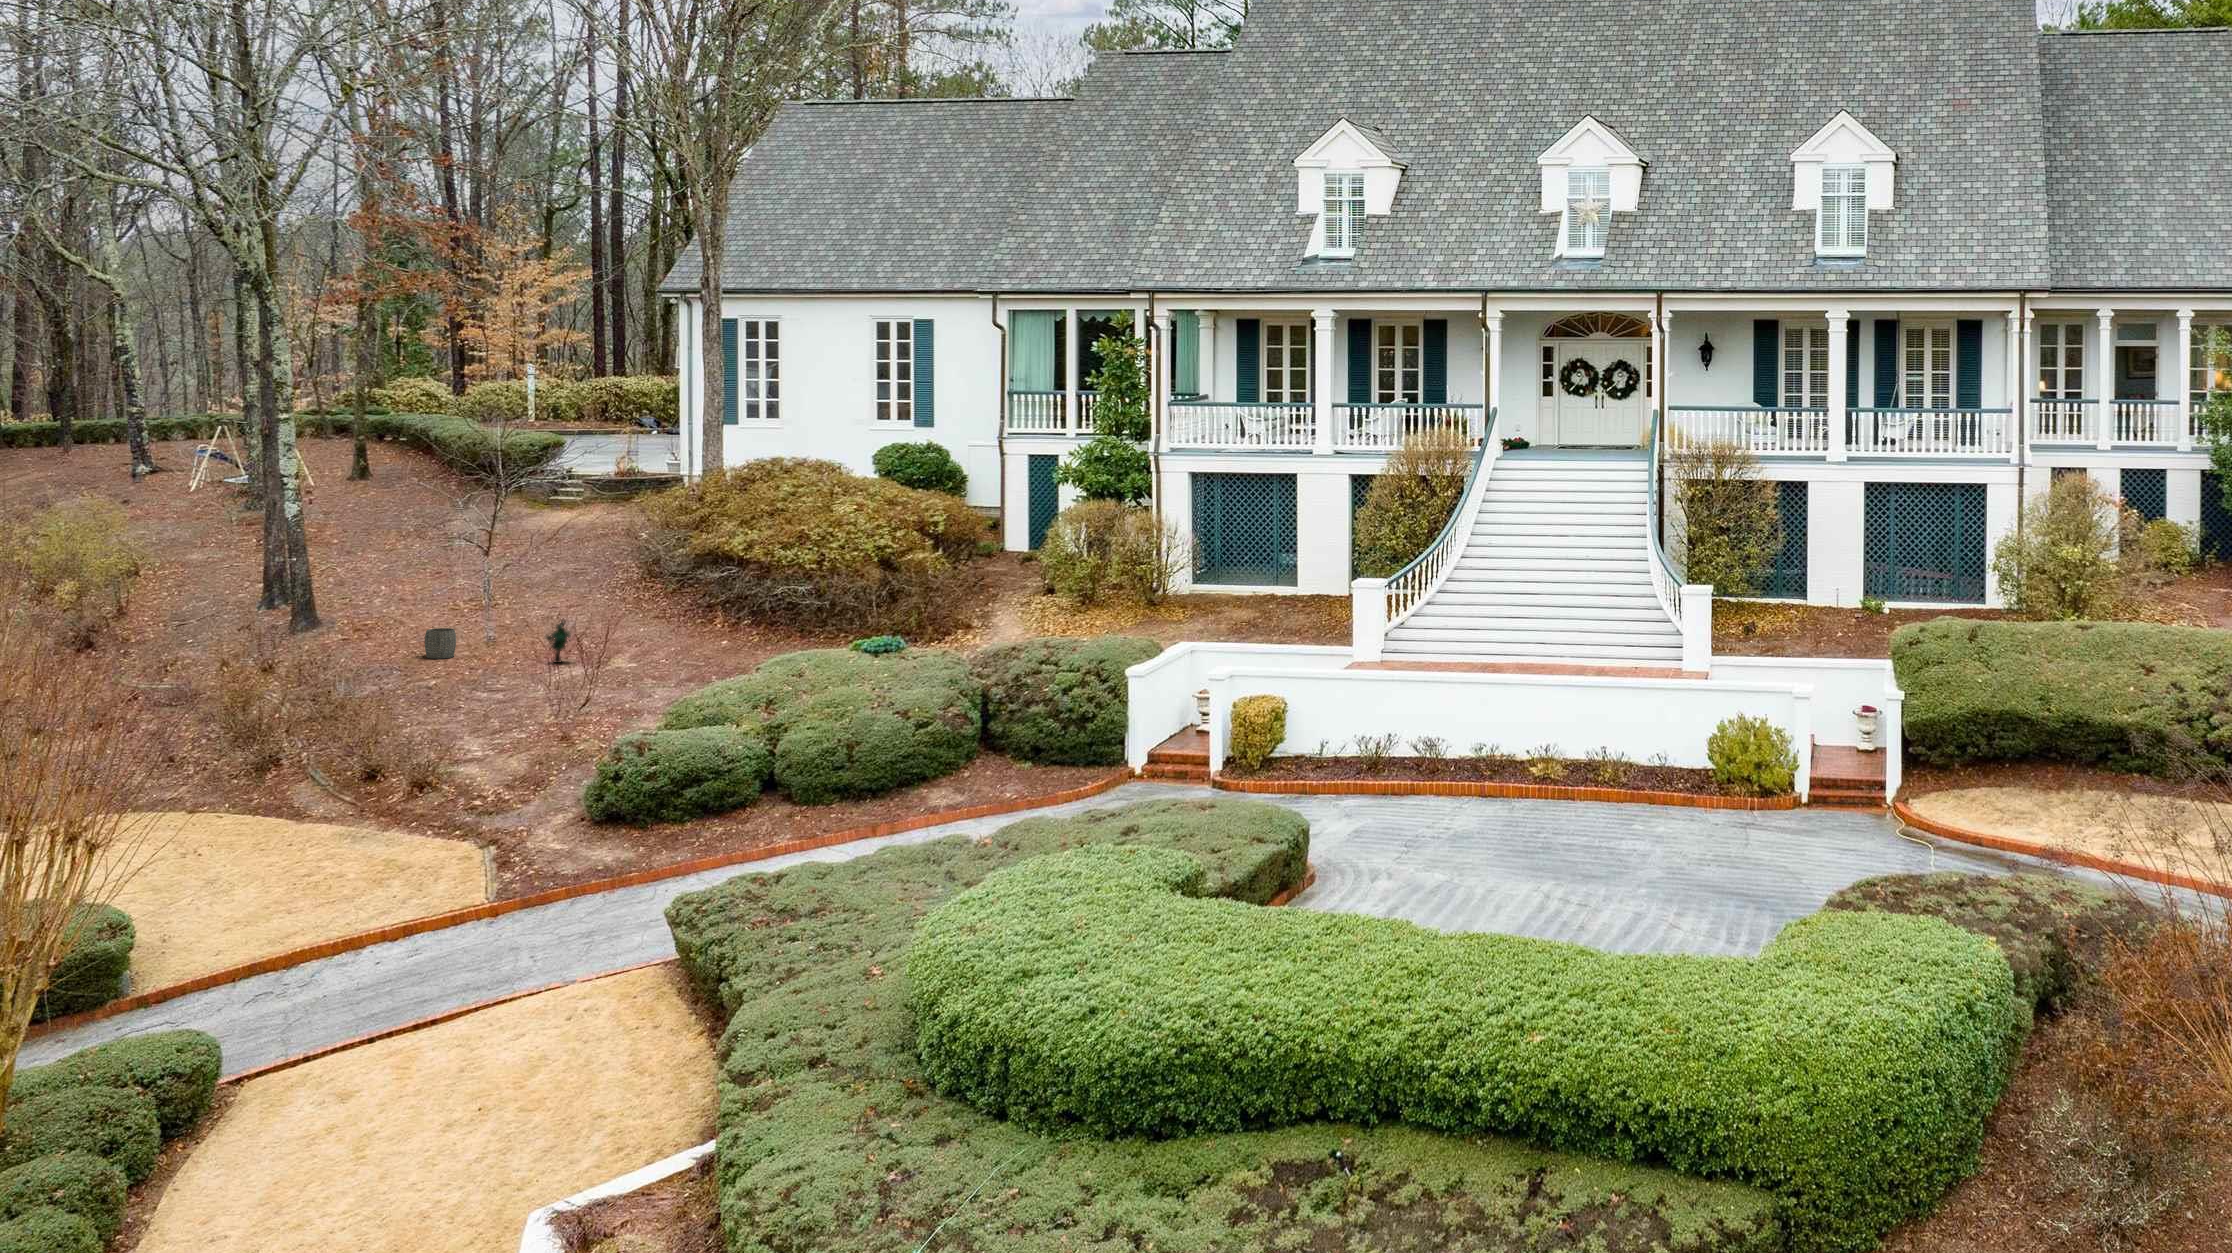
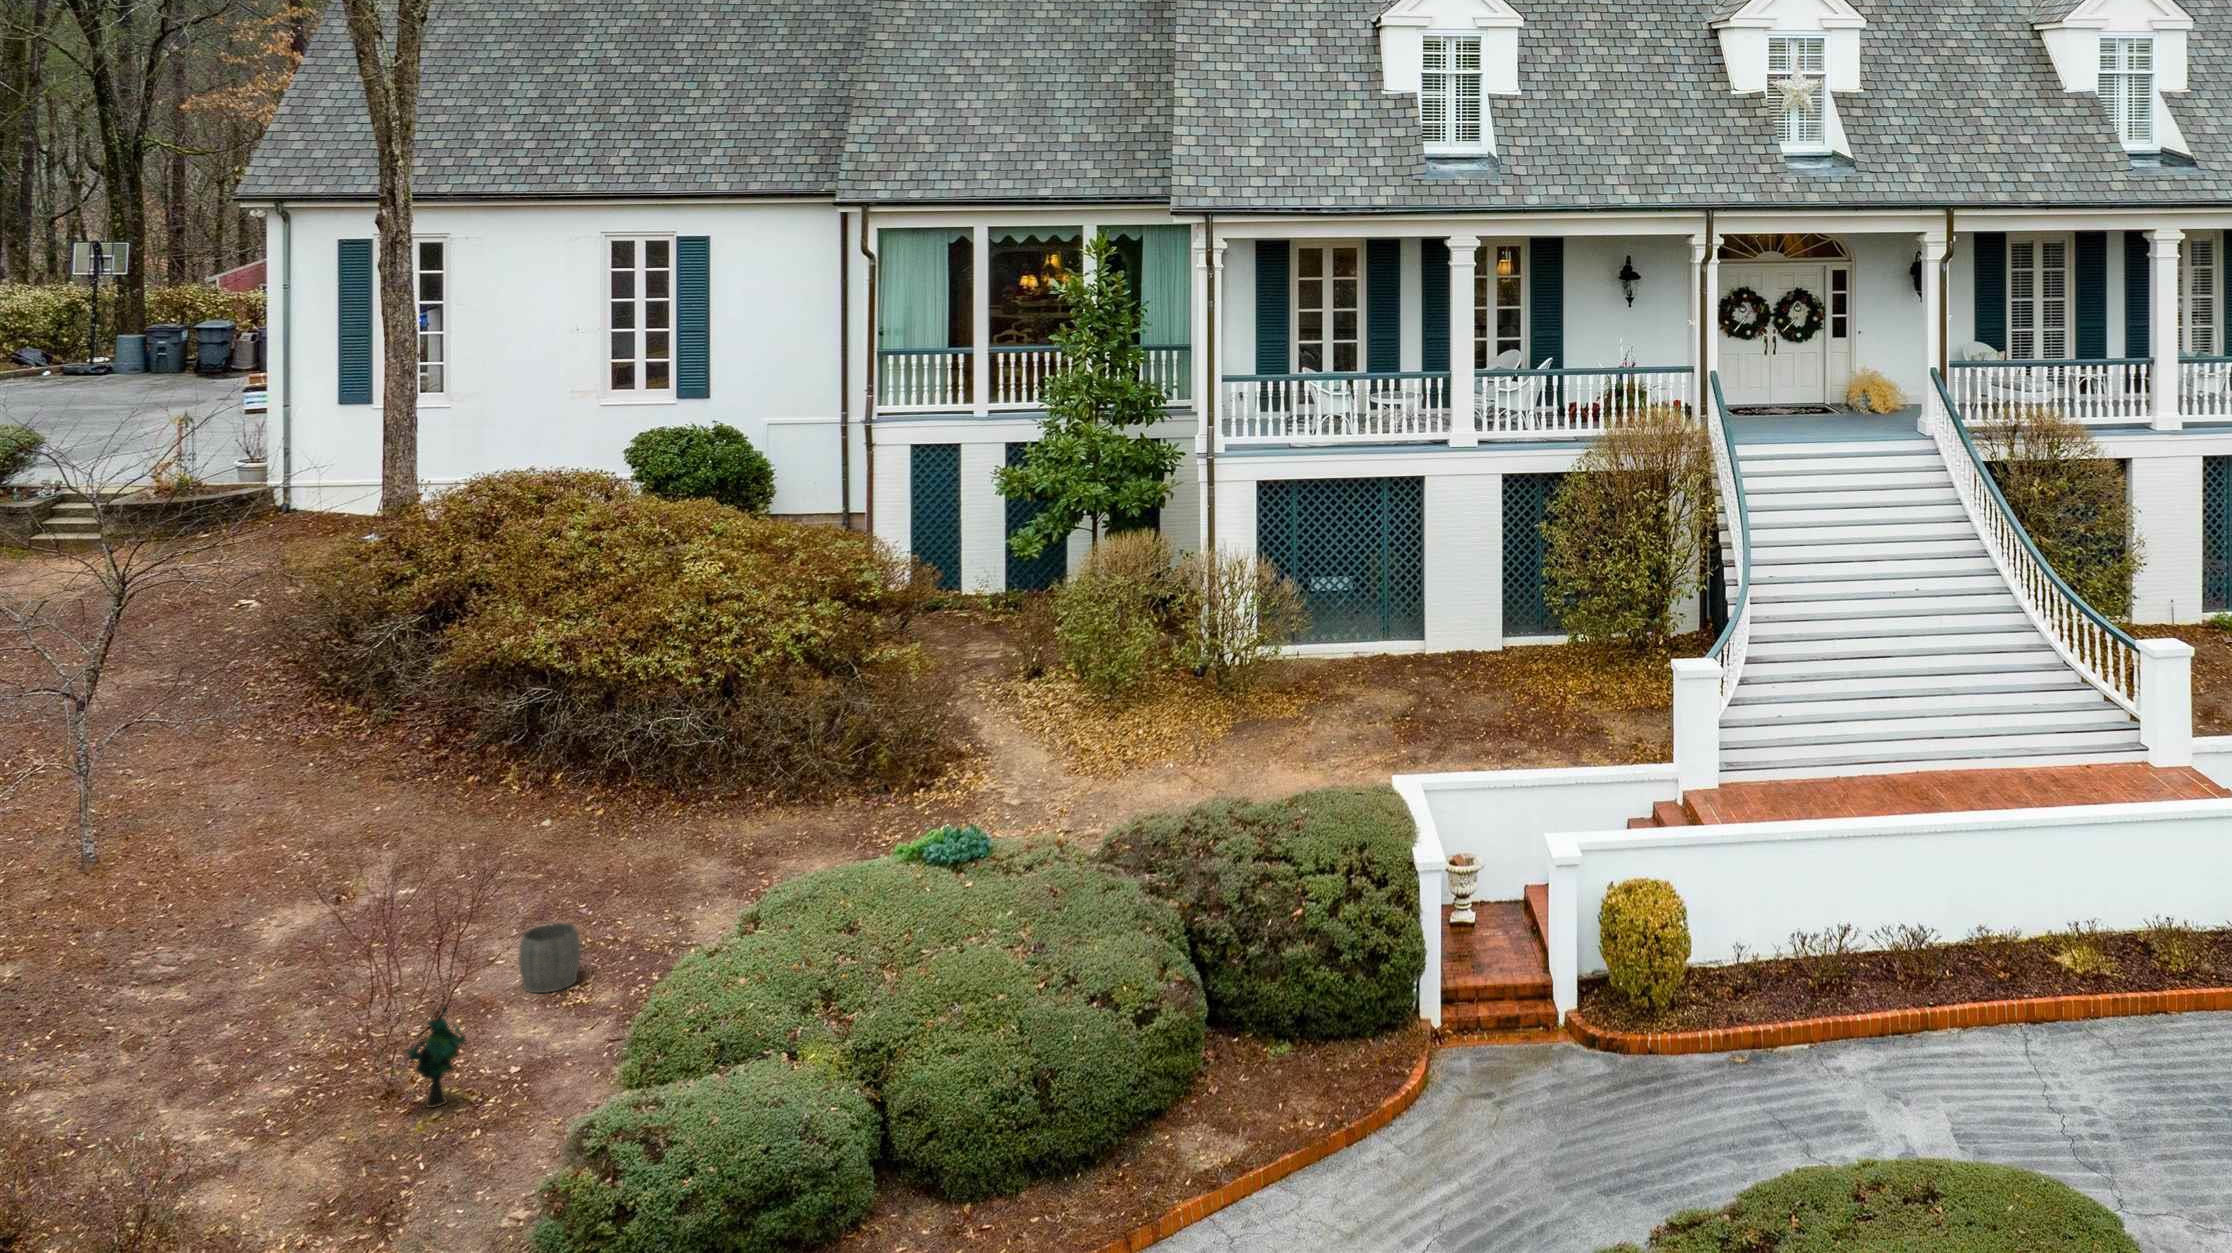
woven basket: present [425,628,456,659] -> present [519,923,580,993]

